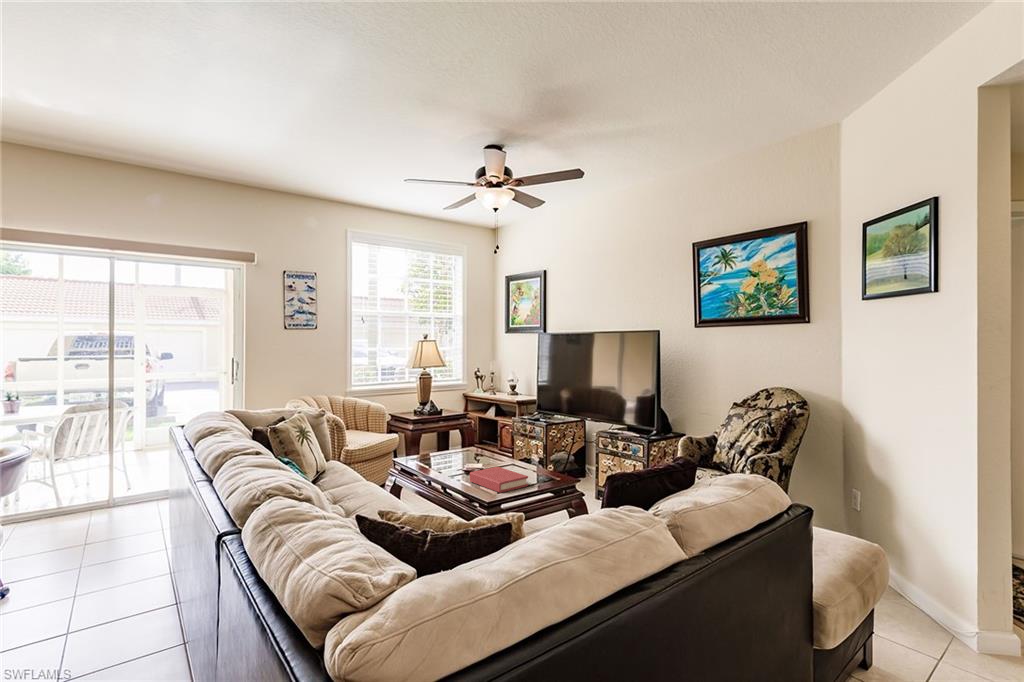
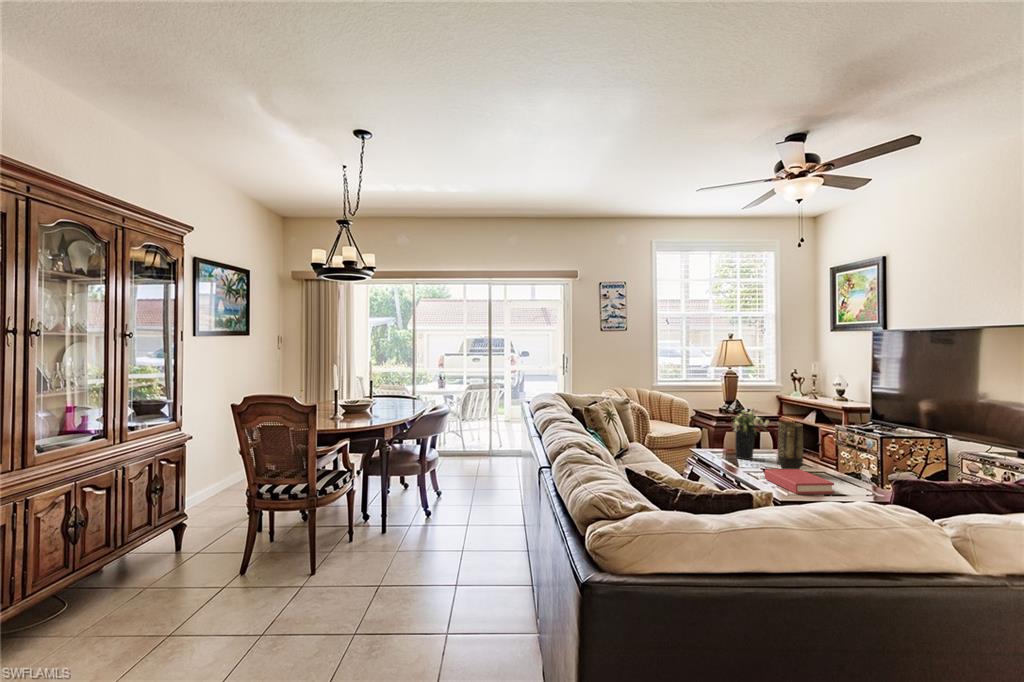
flower arrangement: none [431,410,471,463] -> present [732,410,769,460]
vase: none [478,422,499,472] -> present [778,422,803,469]

